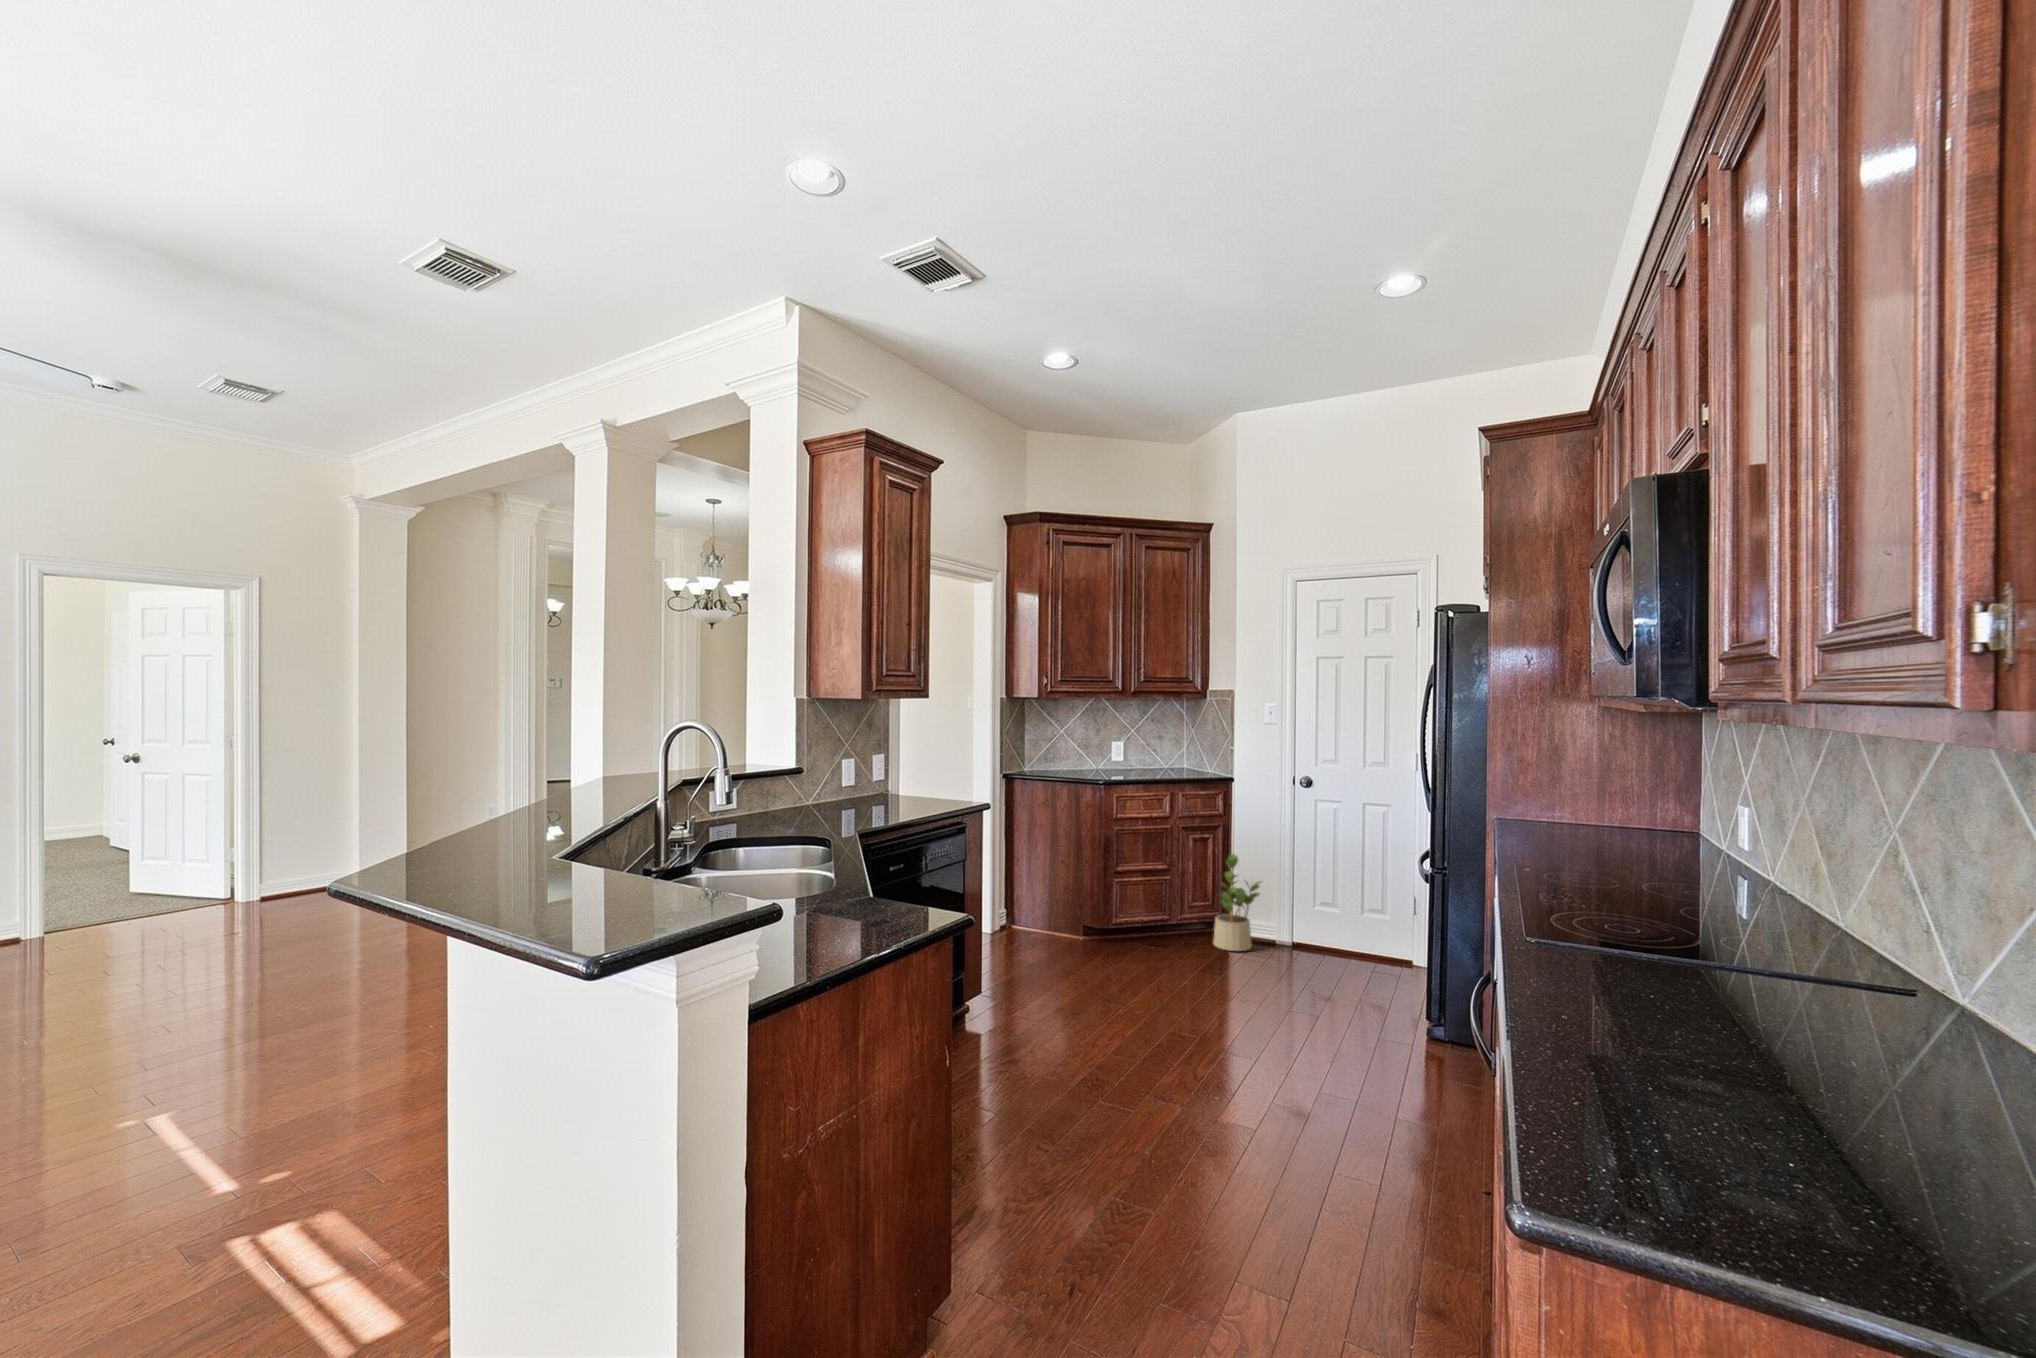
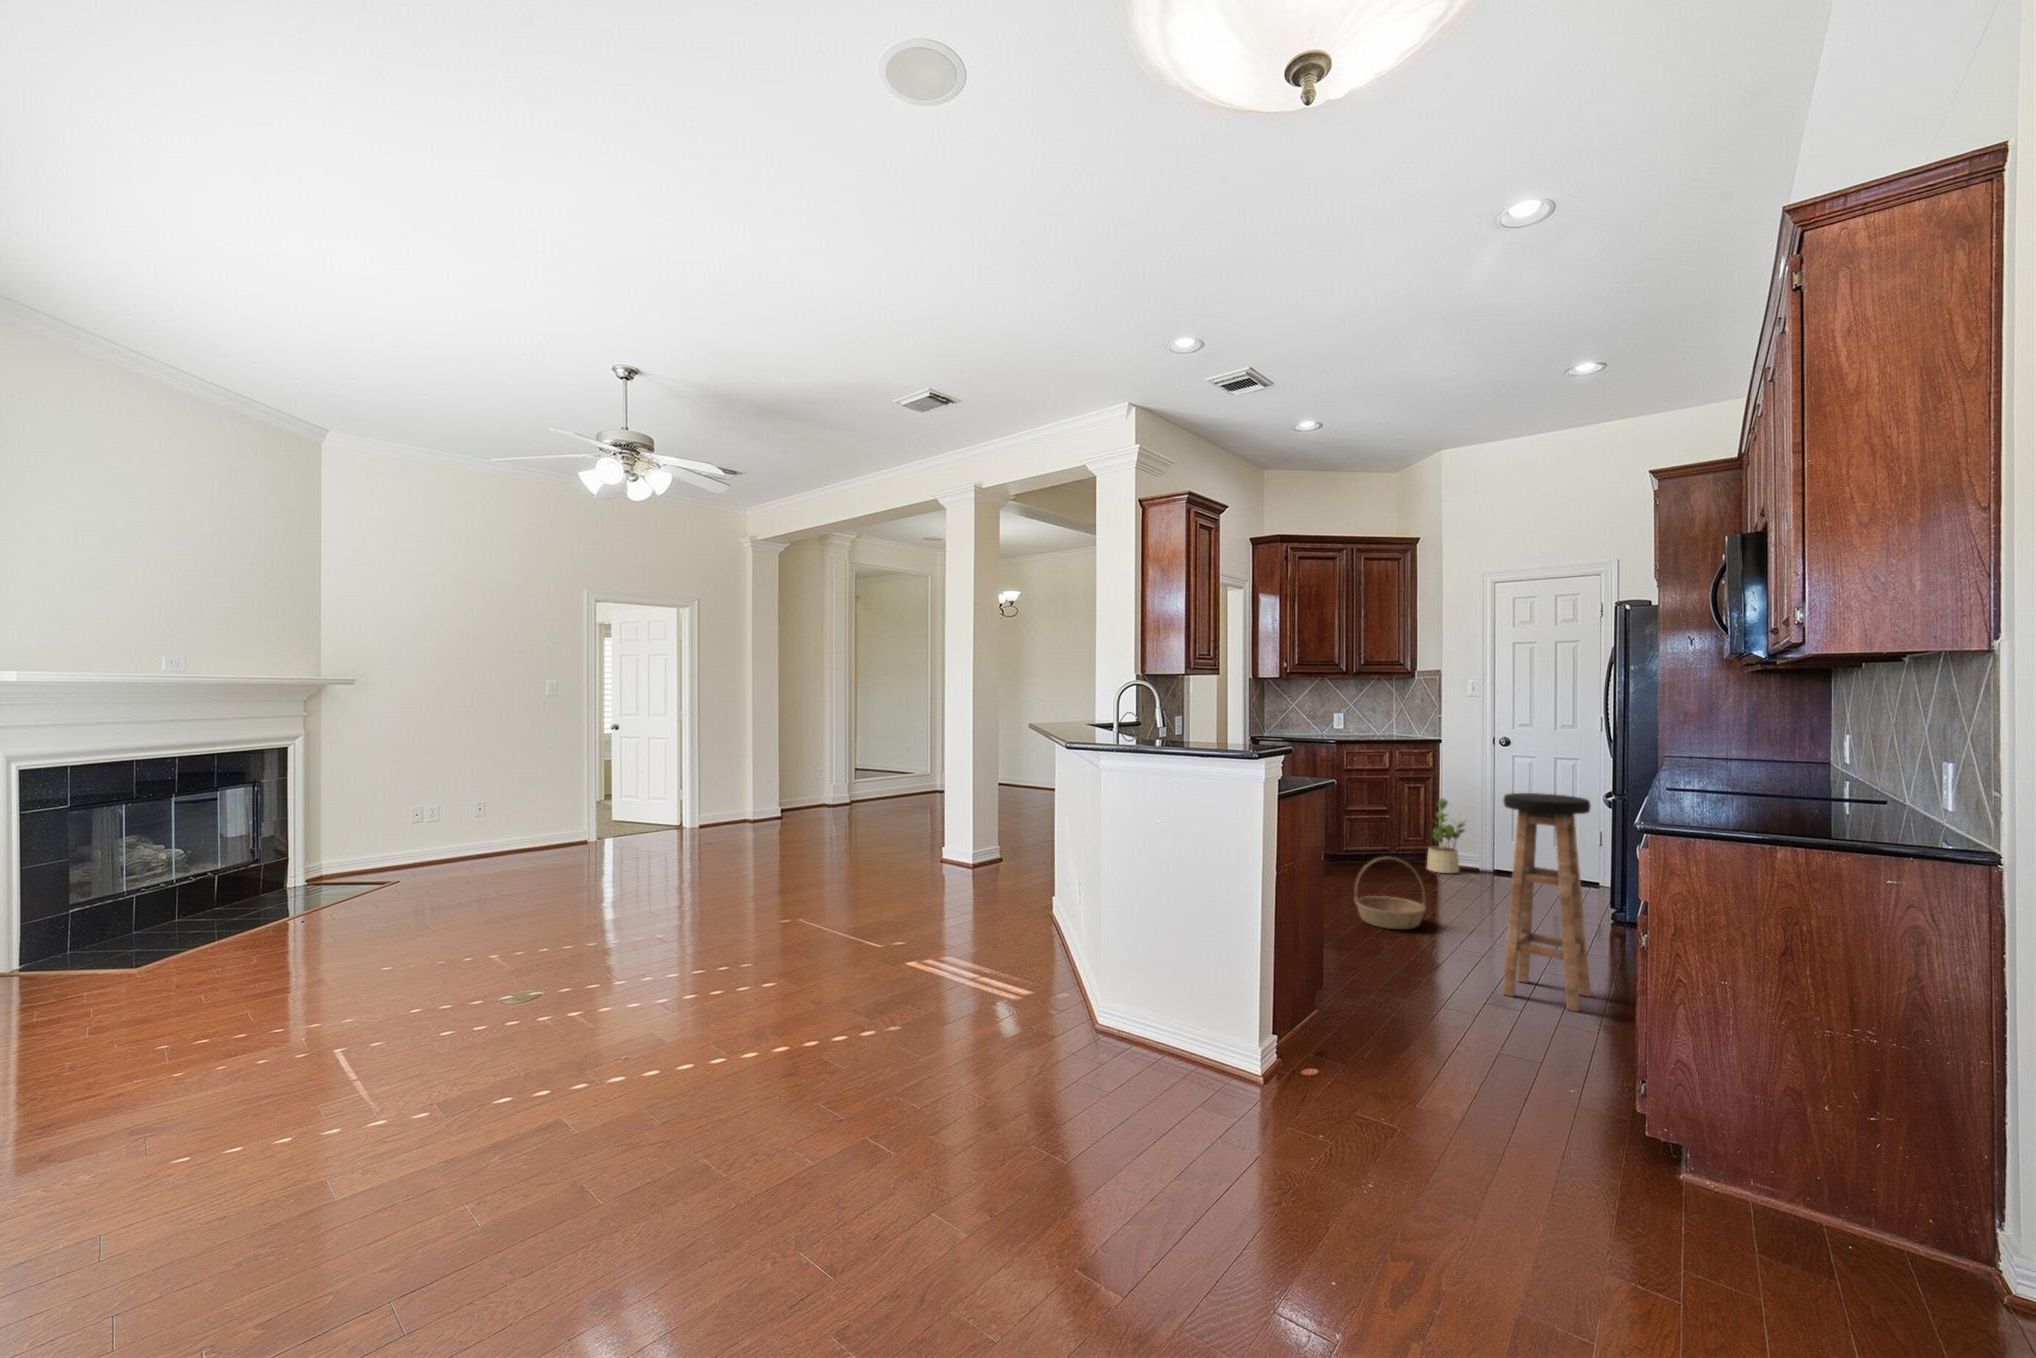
bar stool: none [1263,900,1397,1290] -> present [1503,793,1591,1012]
basket: none [1090,965,1186,1076] -> present [1355,857,1426,929]

